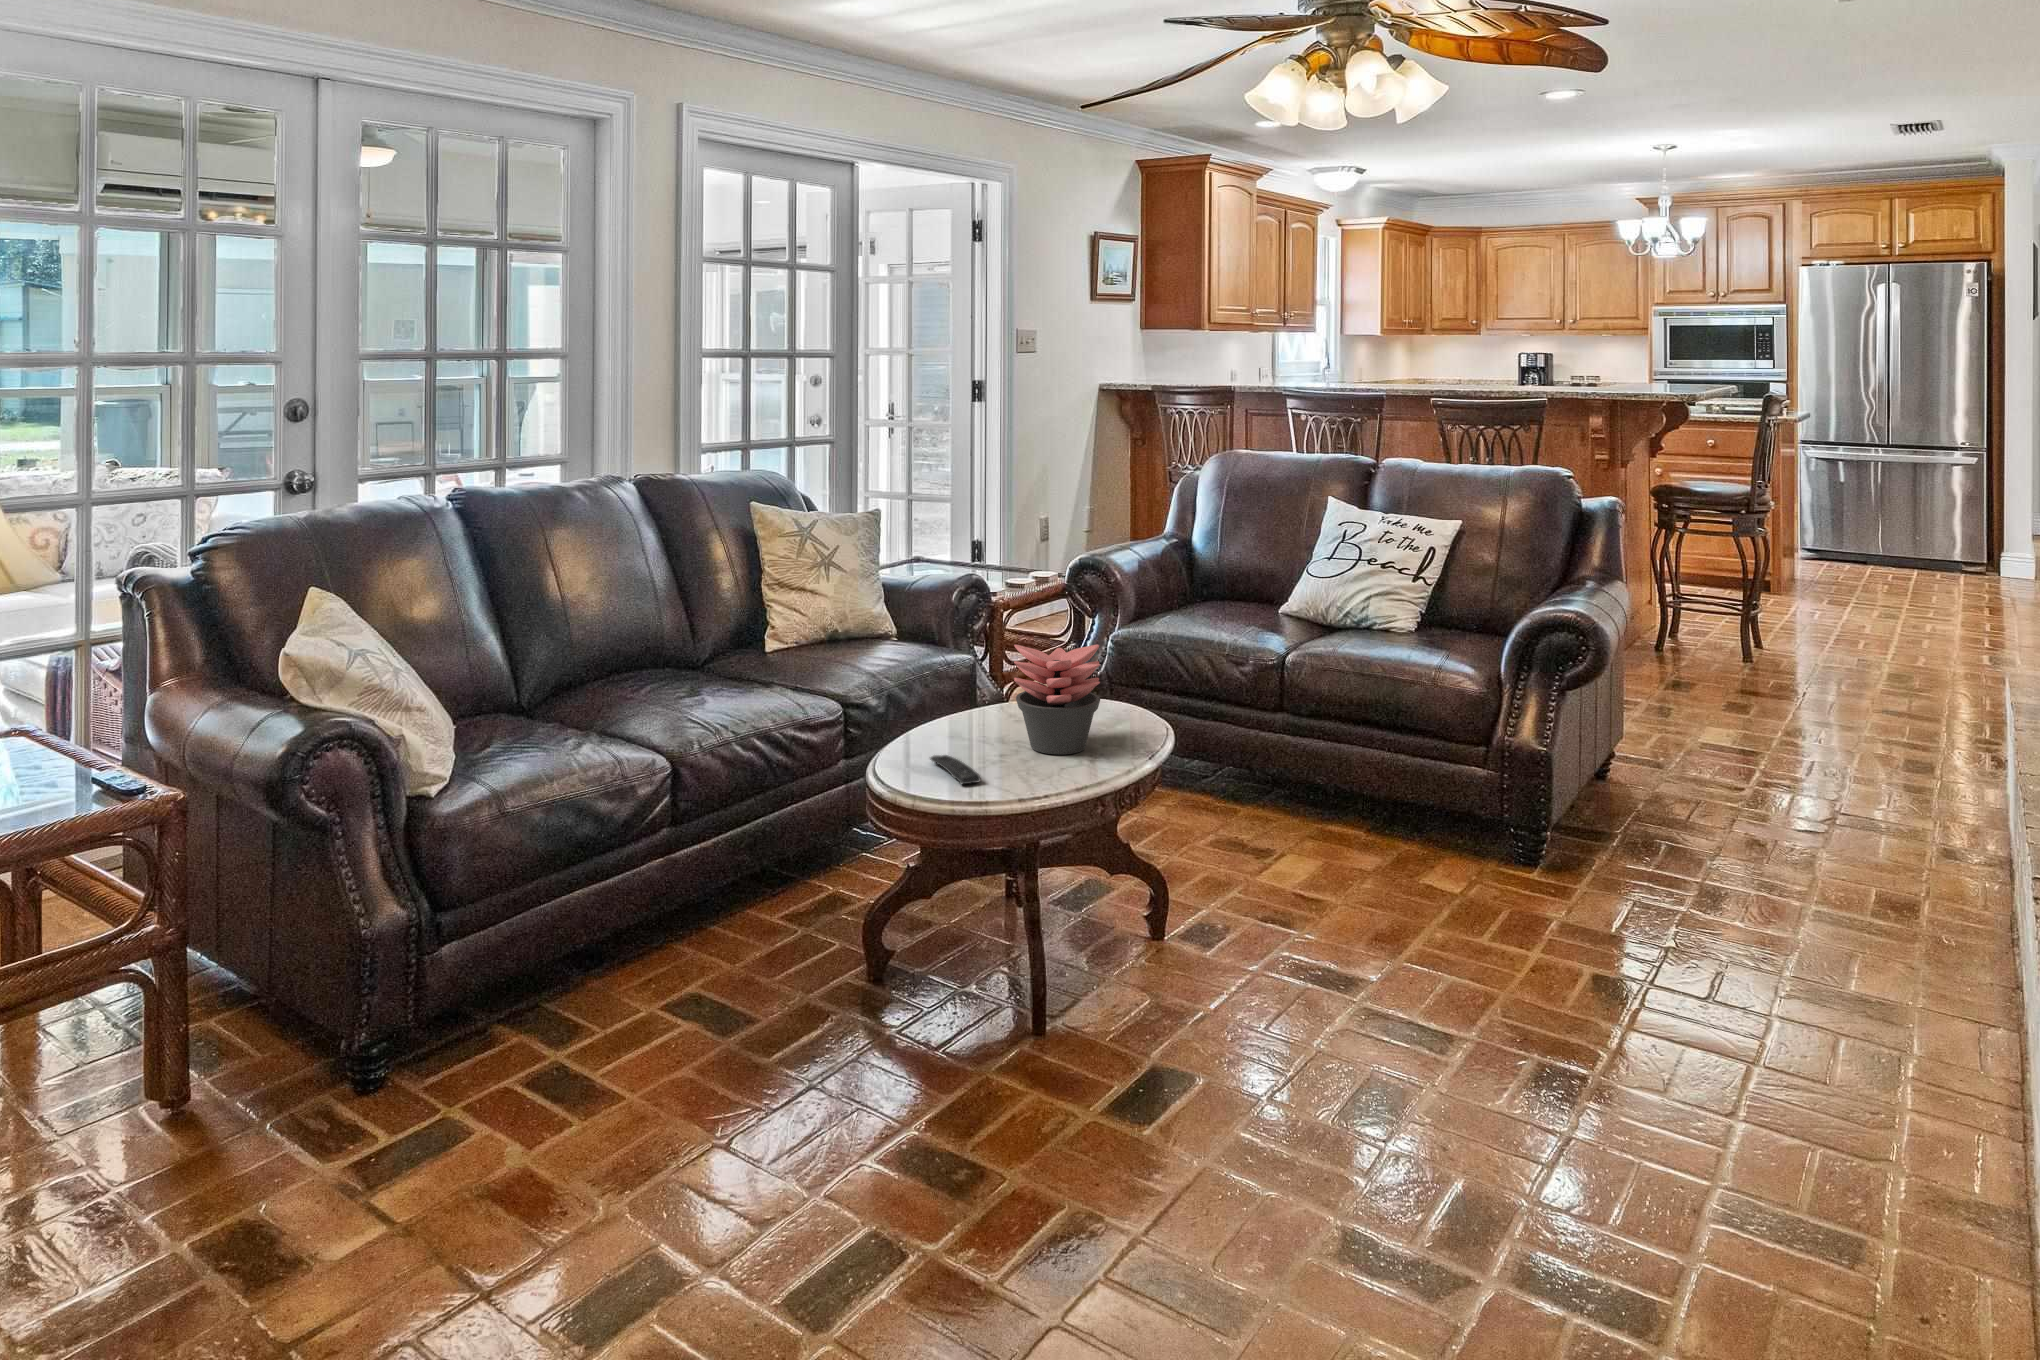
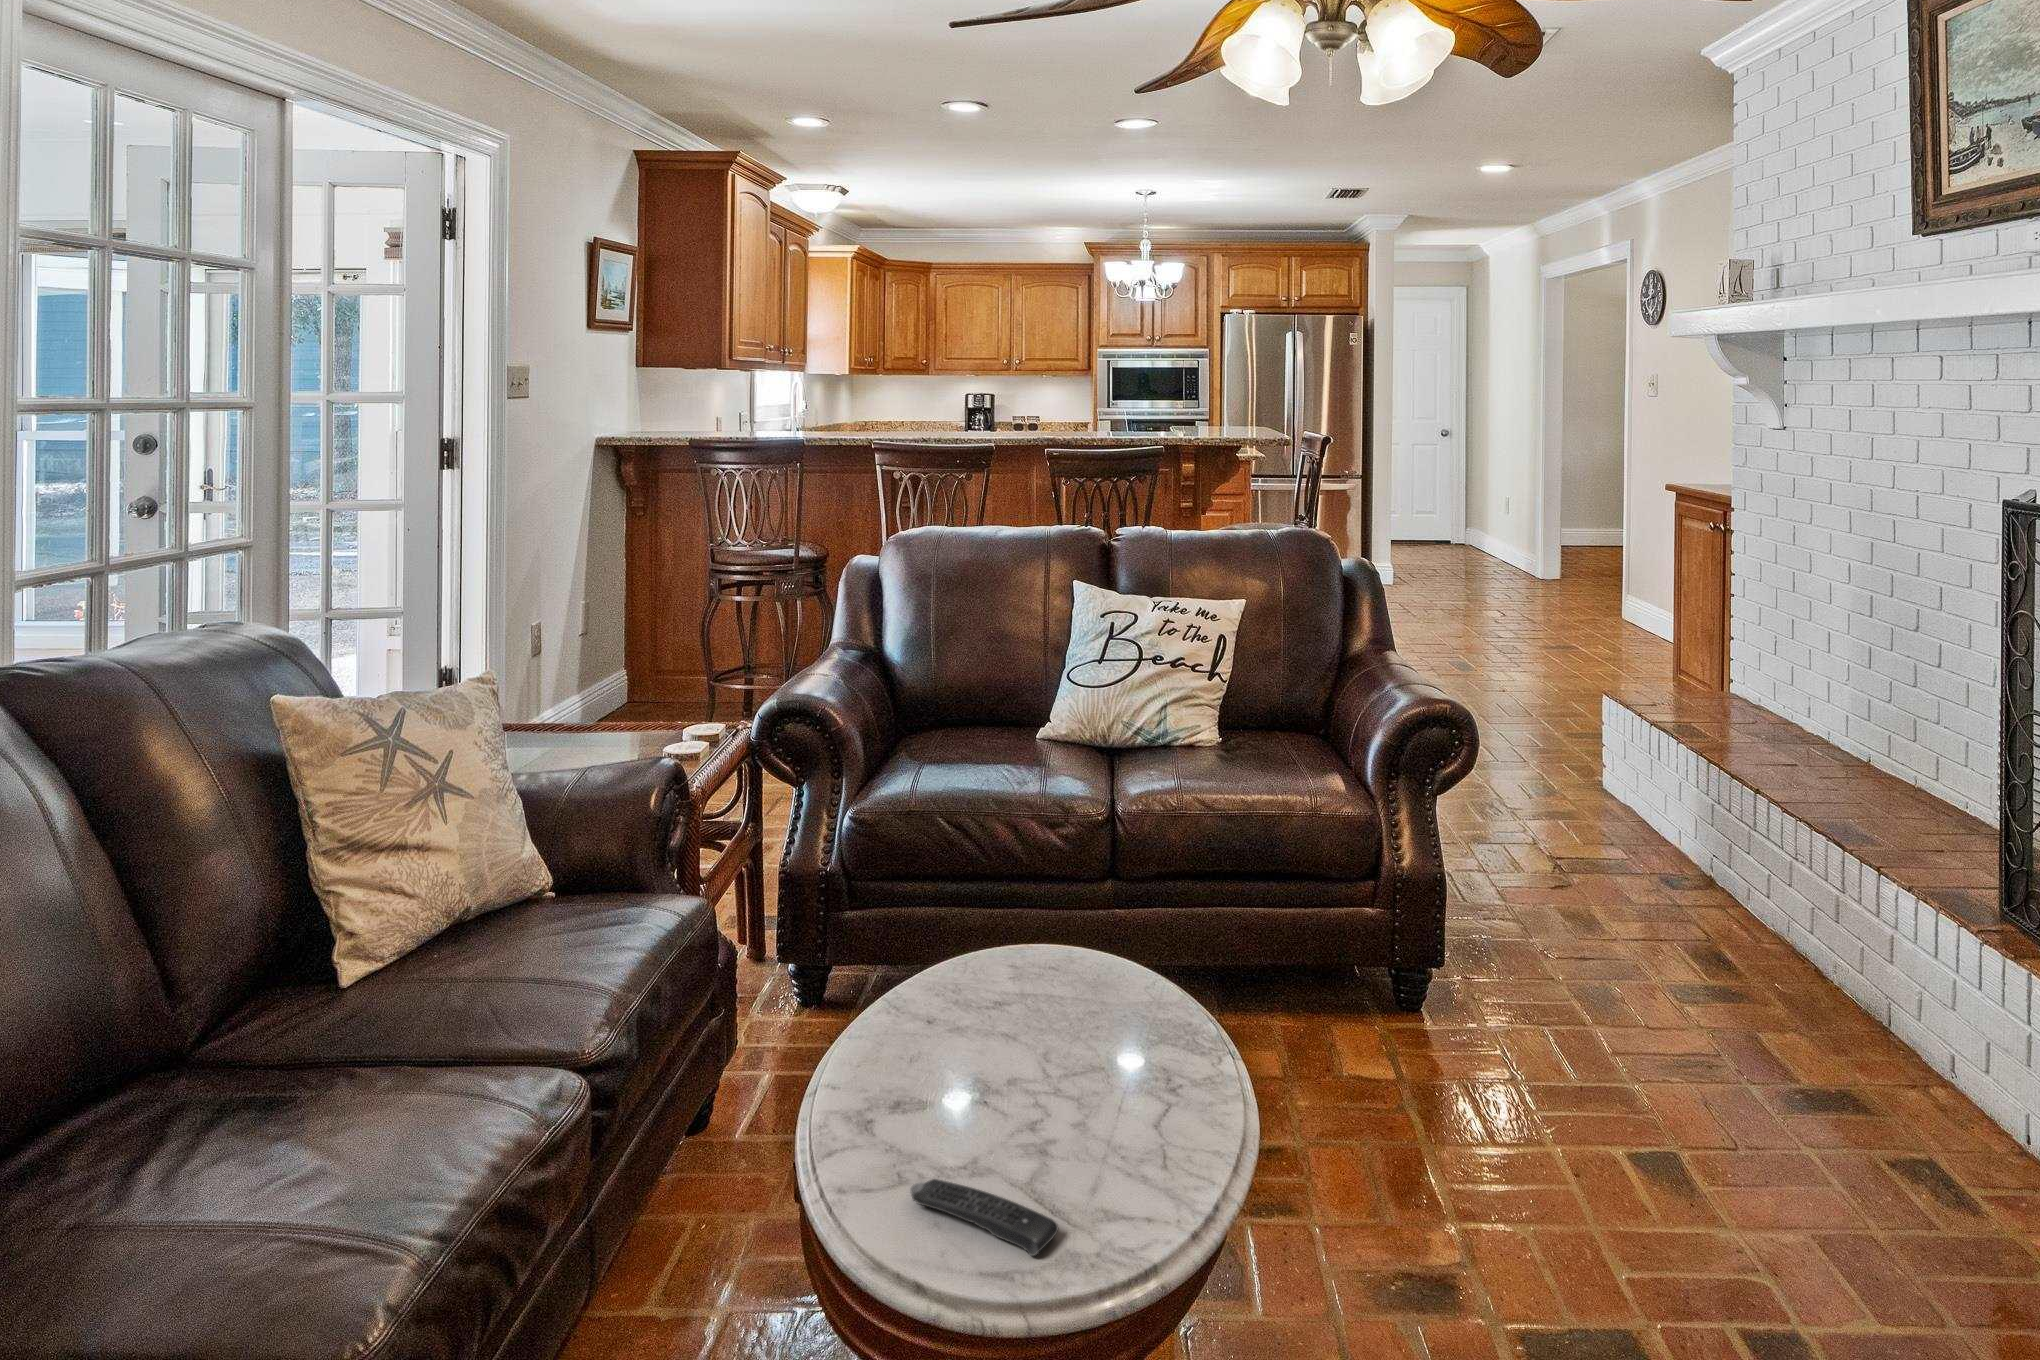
succulent plant: present [1014,645,1100,754] -> none [985,891,1151,1111]

